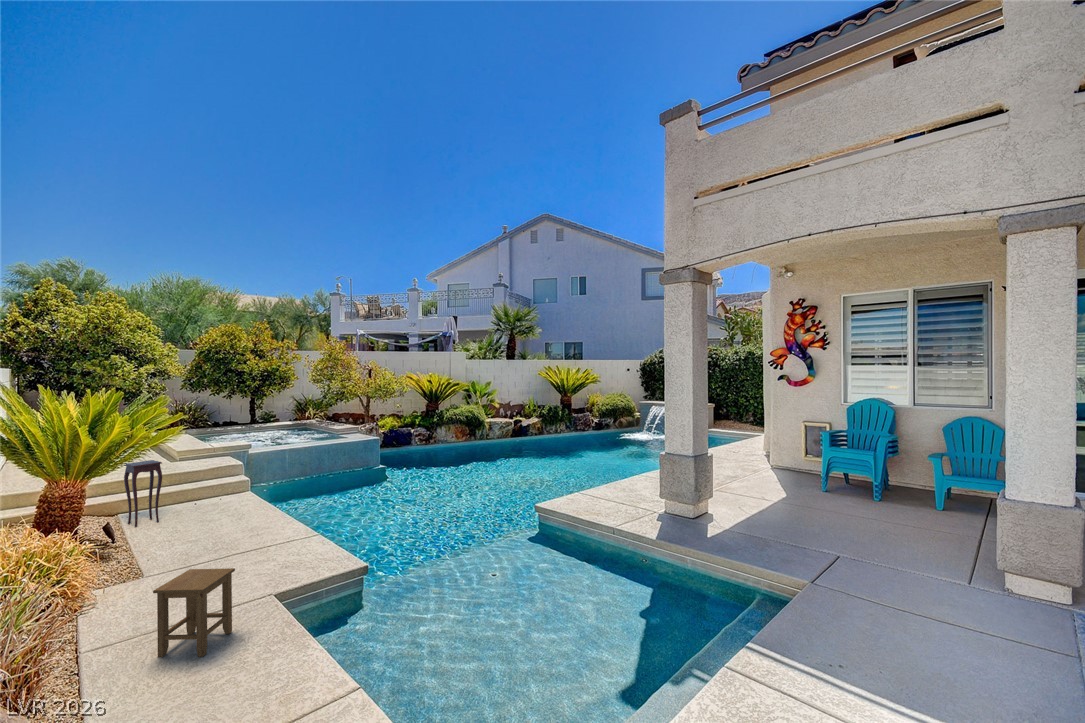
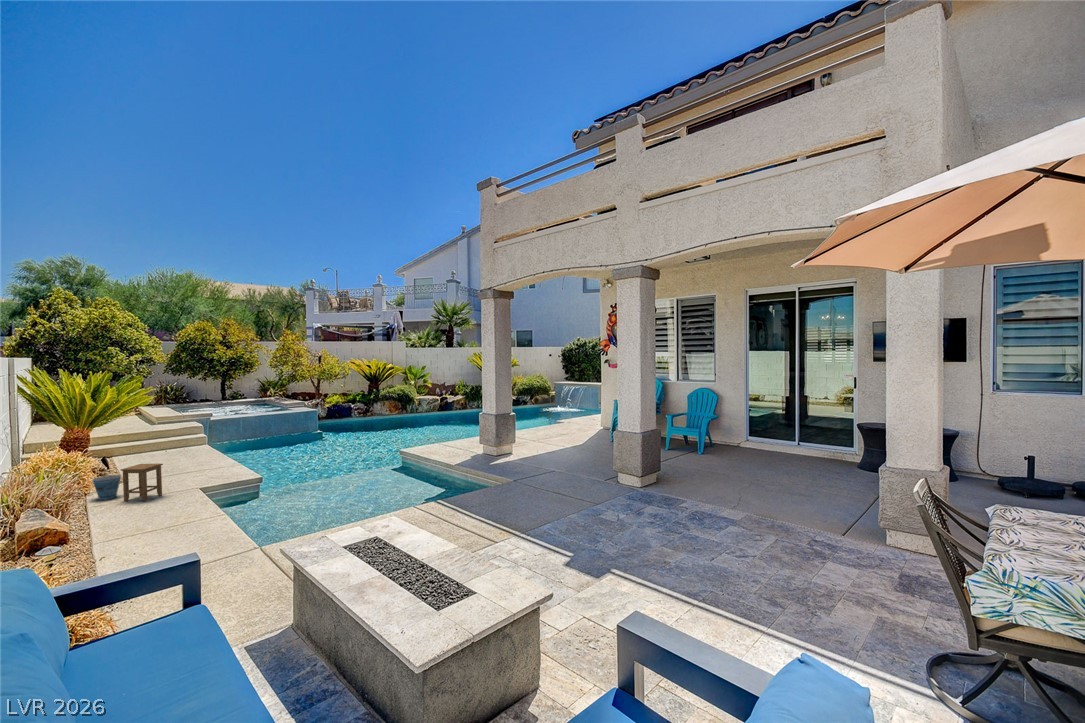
side table: present [124,460,162,527] -> none [114,419,138,460]
bucket: none [90,592,151,652] -> present [93,475,121,500]

